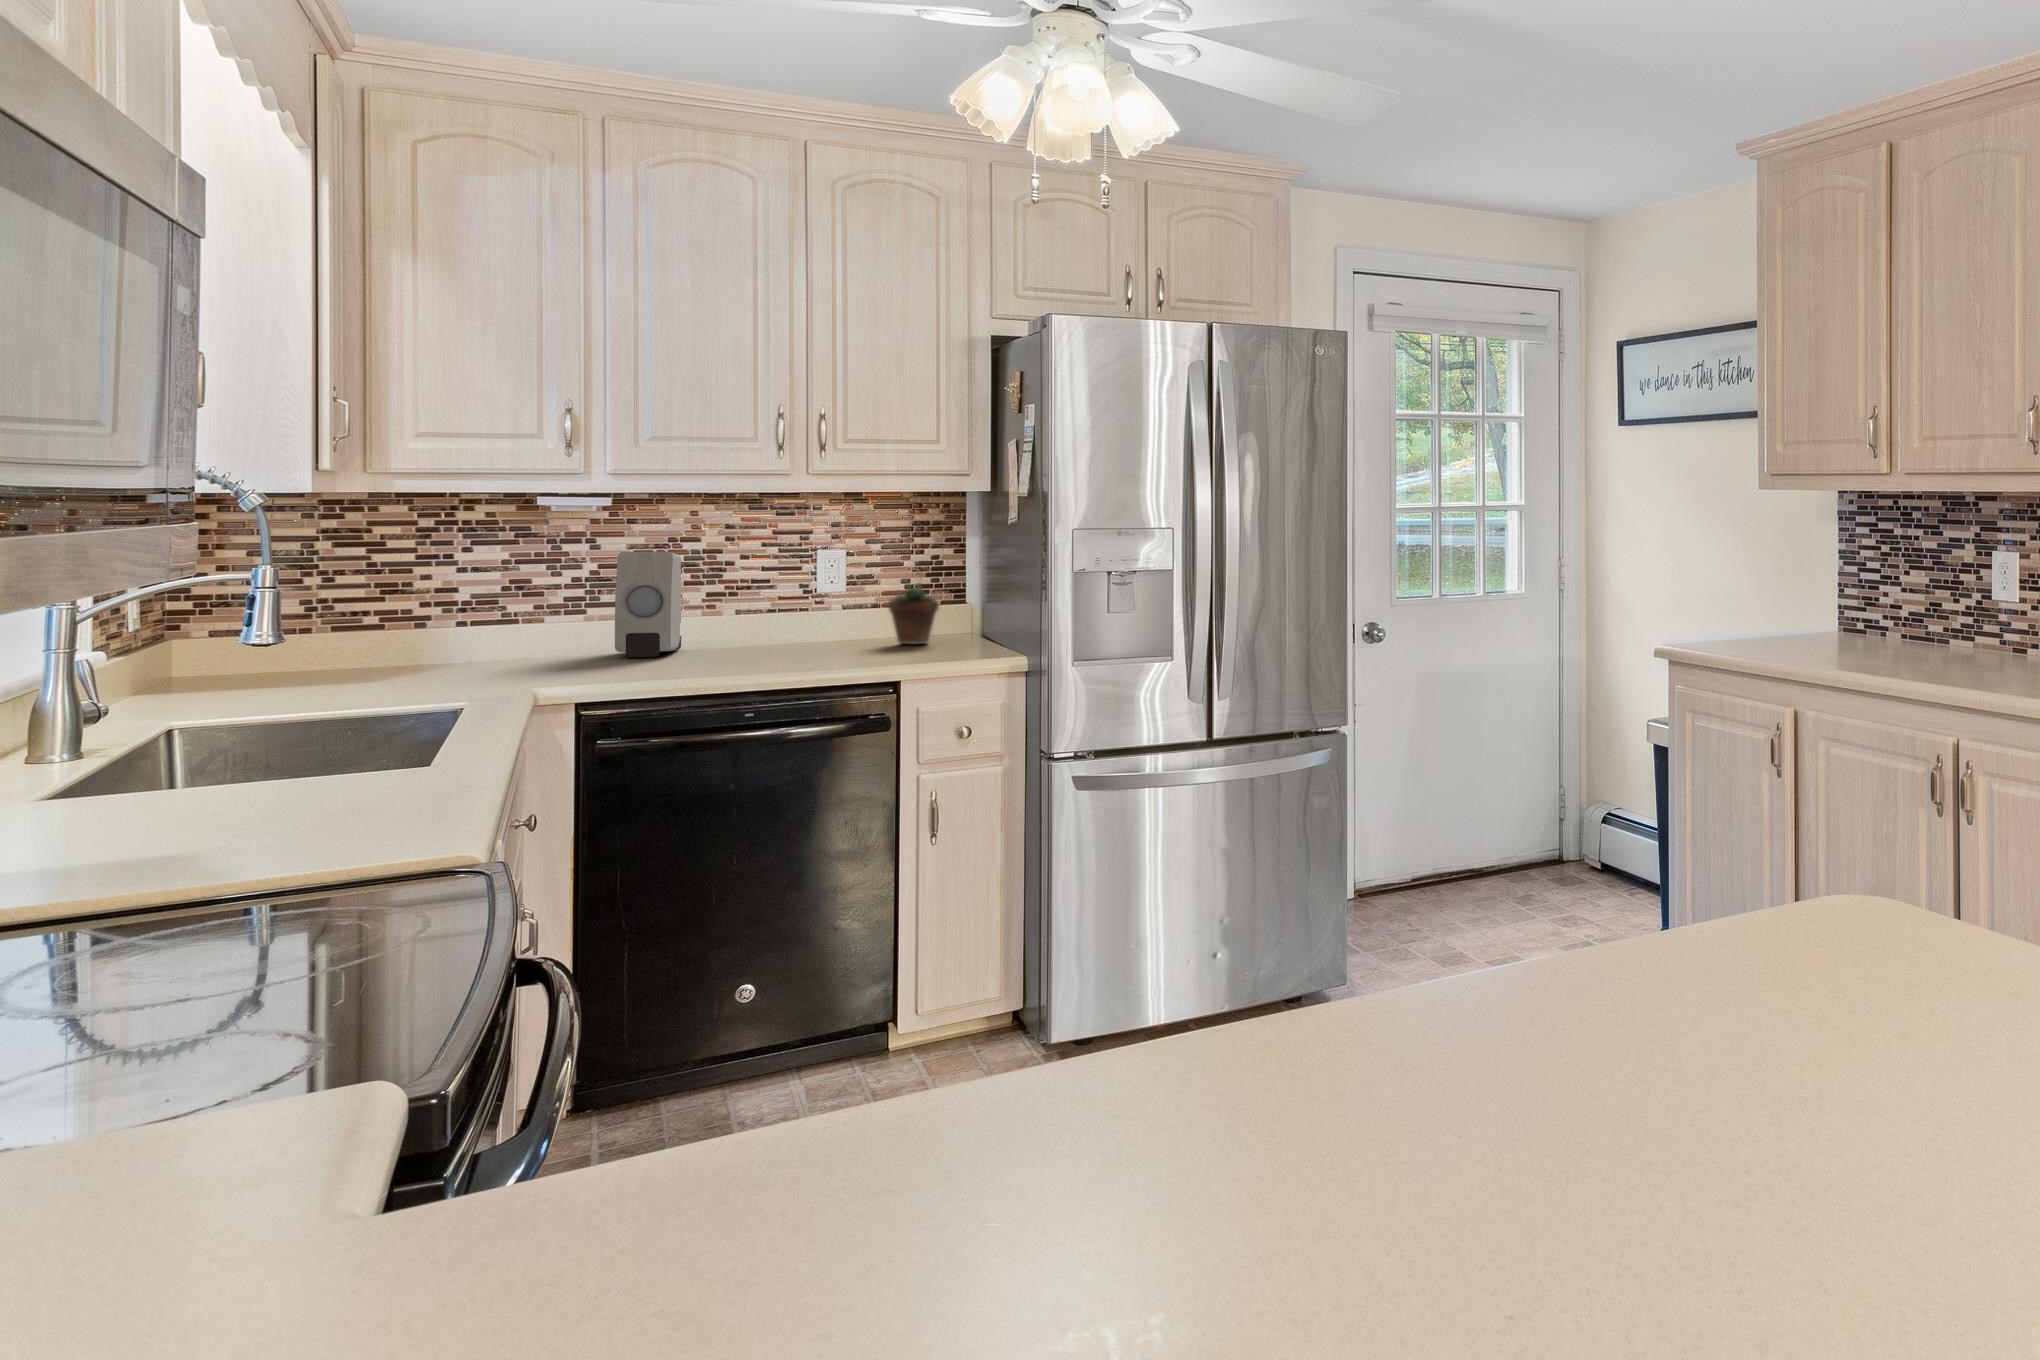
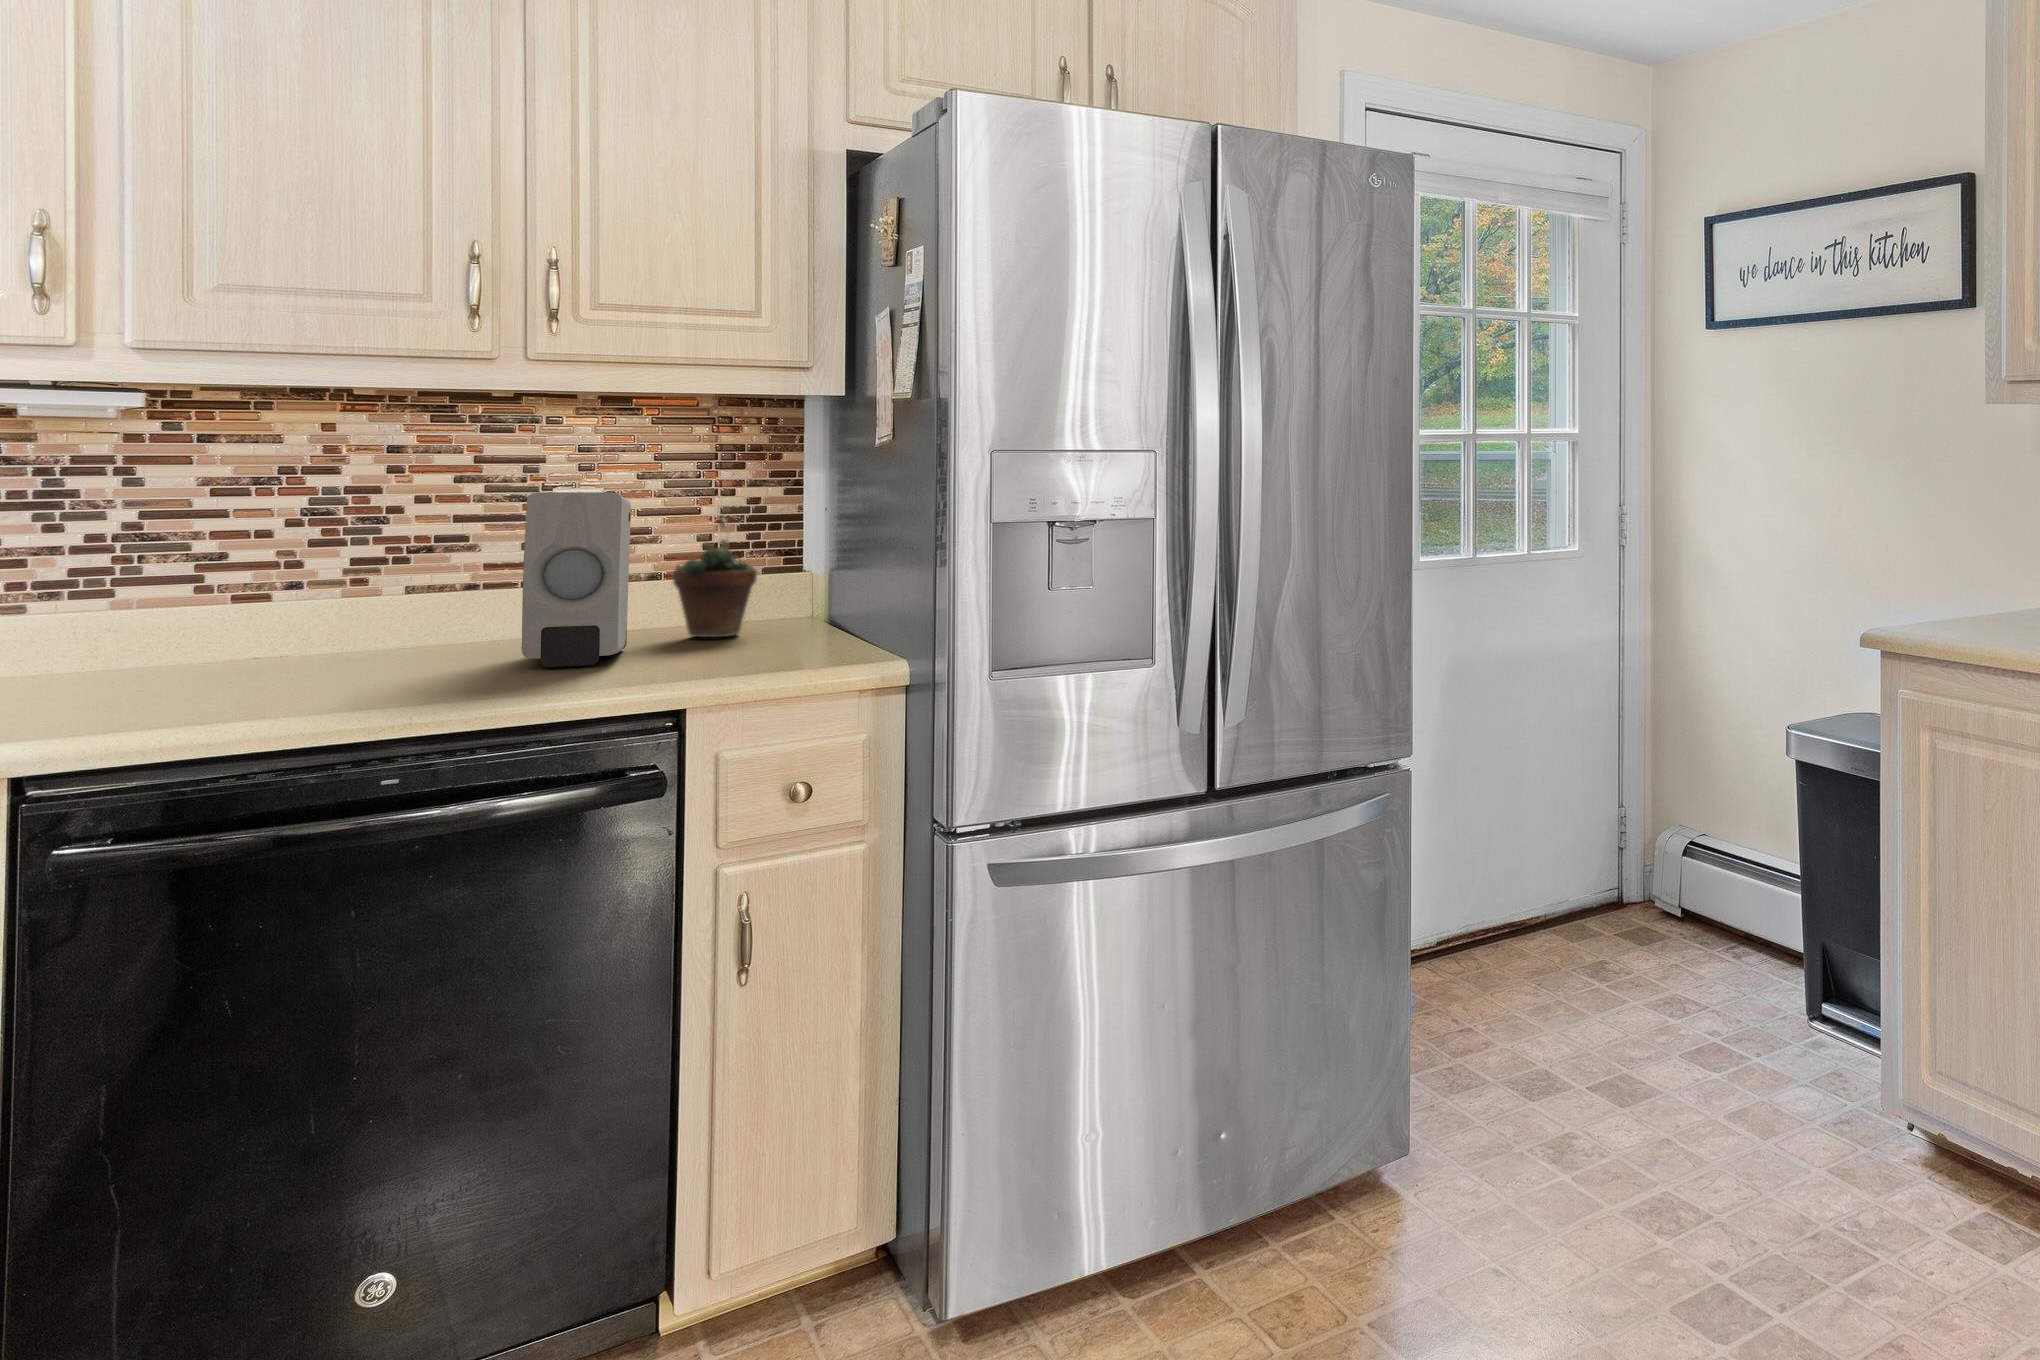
soap dispenser: present [615,552,683,657] -> present [522,492,631,667]

